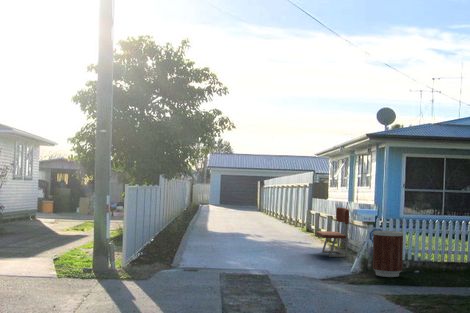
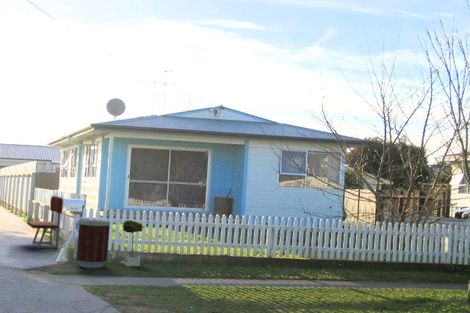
potted tree: none [415,230,436,277] -> present [123,220,143,266]

